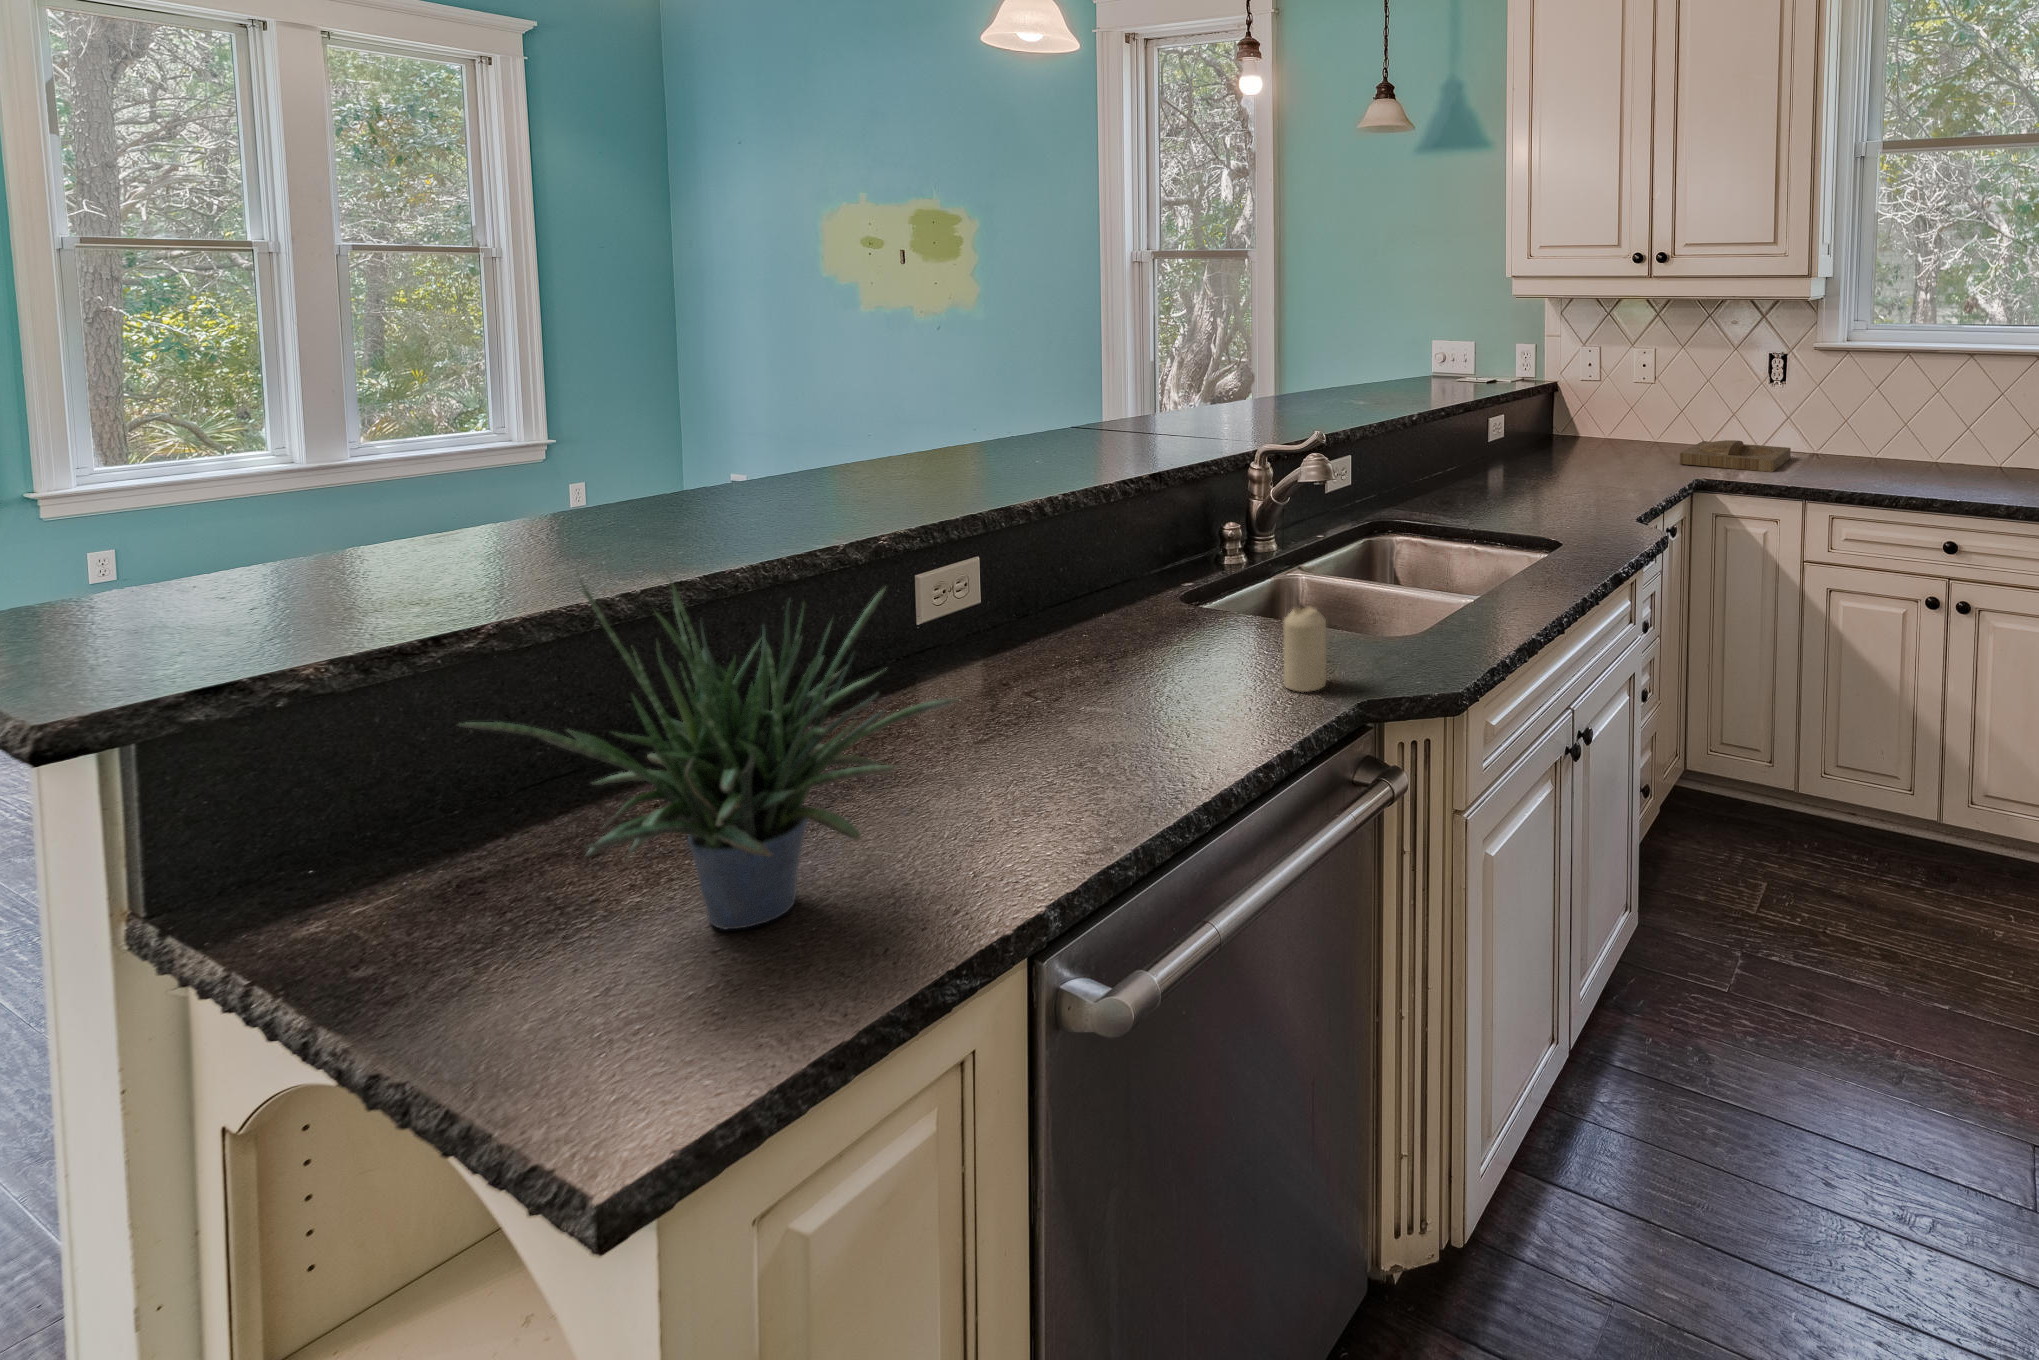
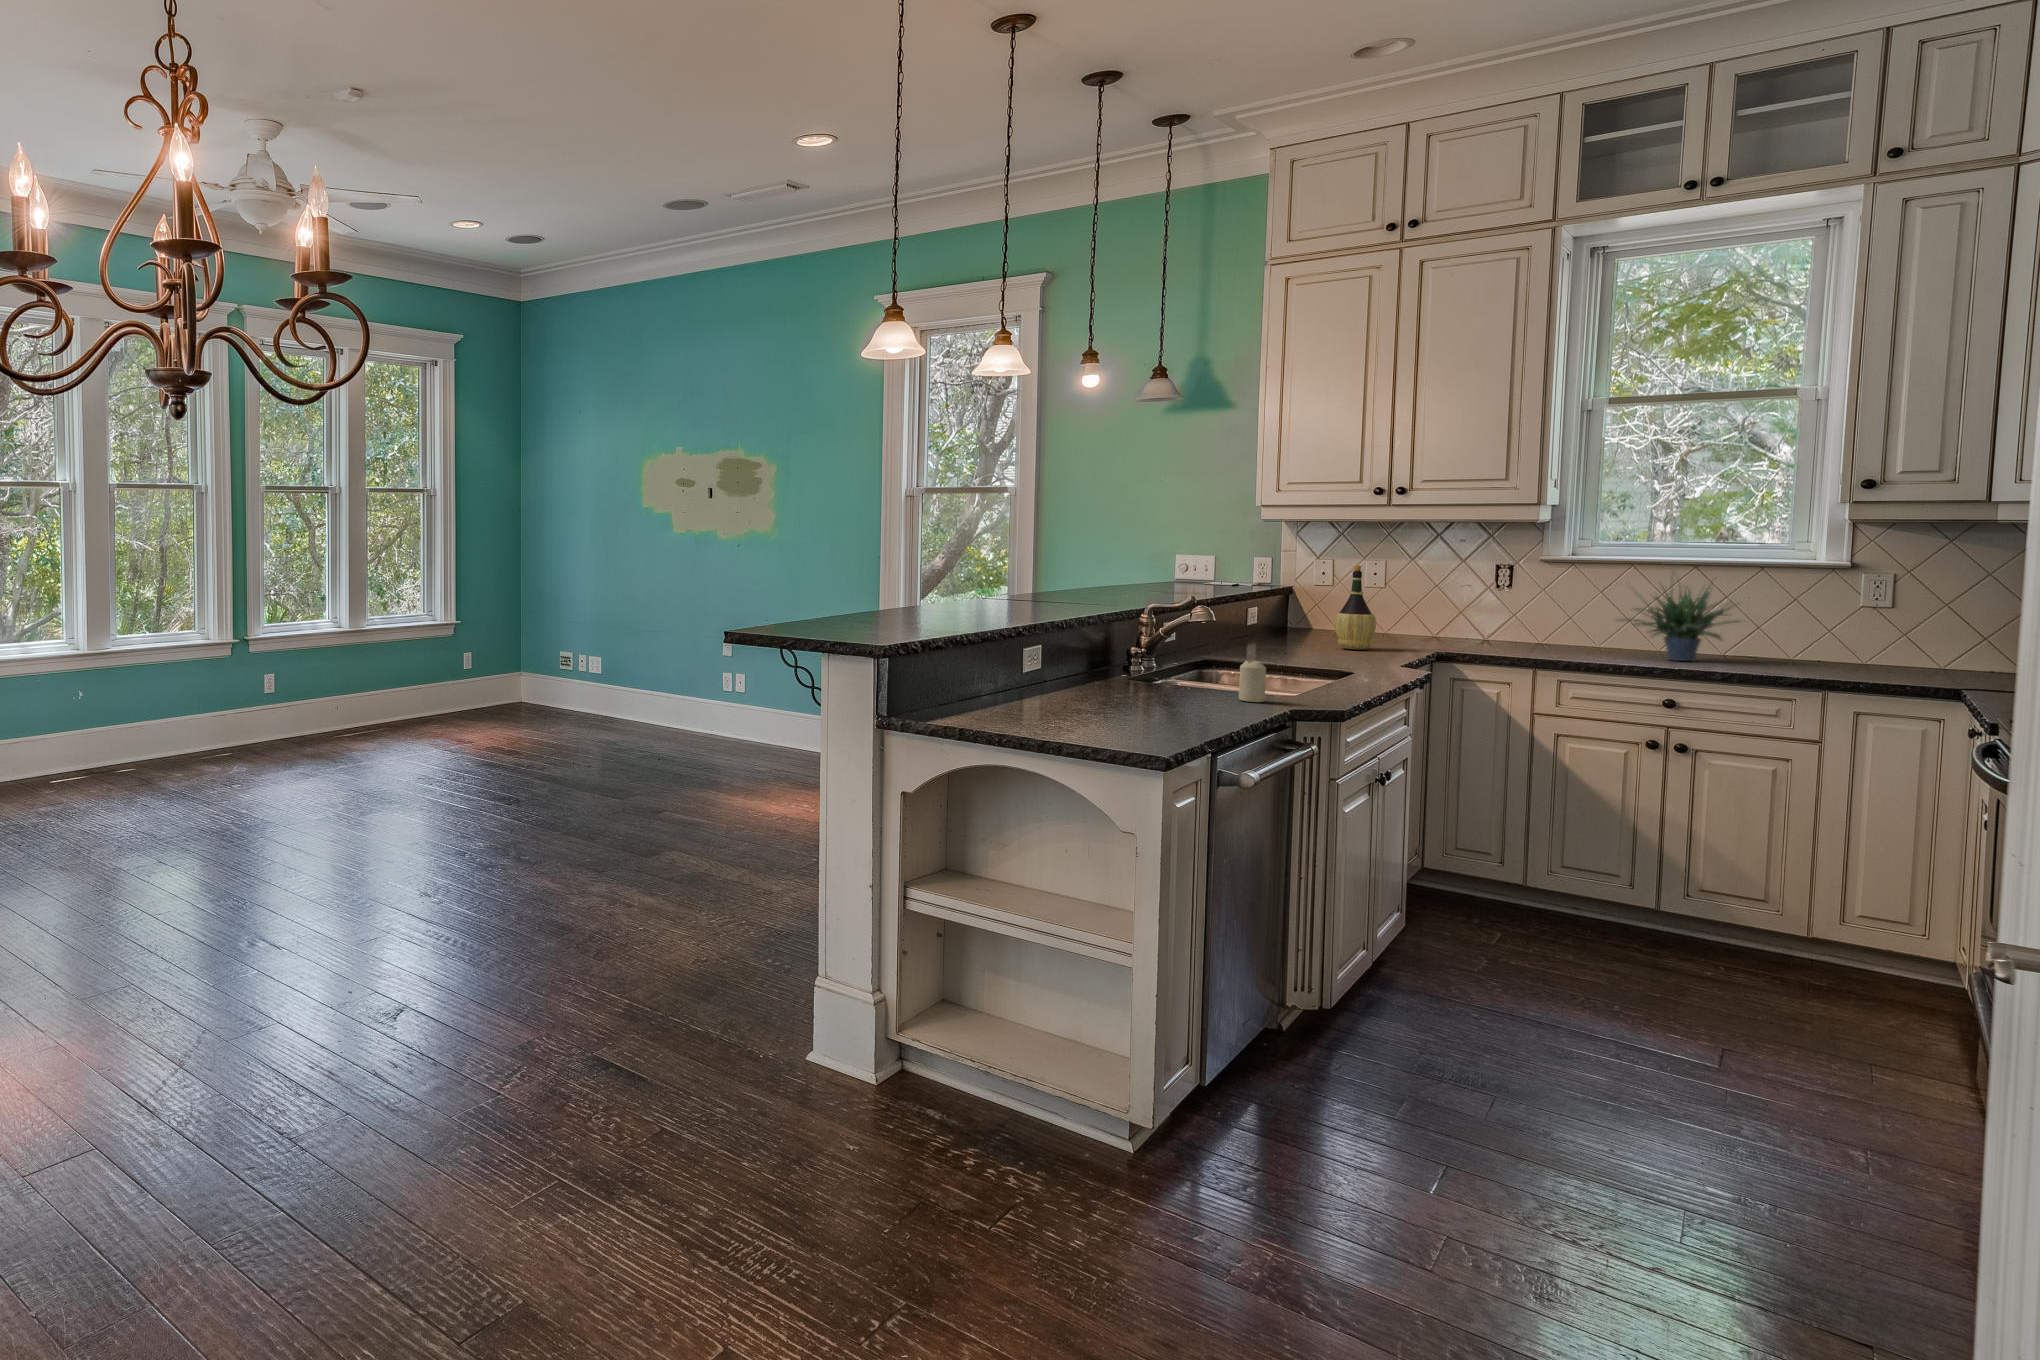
wine bottle: none [1581,363,1628,478] -> present [1335,565,1376,650]
tray: present [1680,440,1791,472] -> none [1415,632,1515,652]
potted plant: present [459,576,959,930] -> present [1633,580,1738,661]

